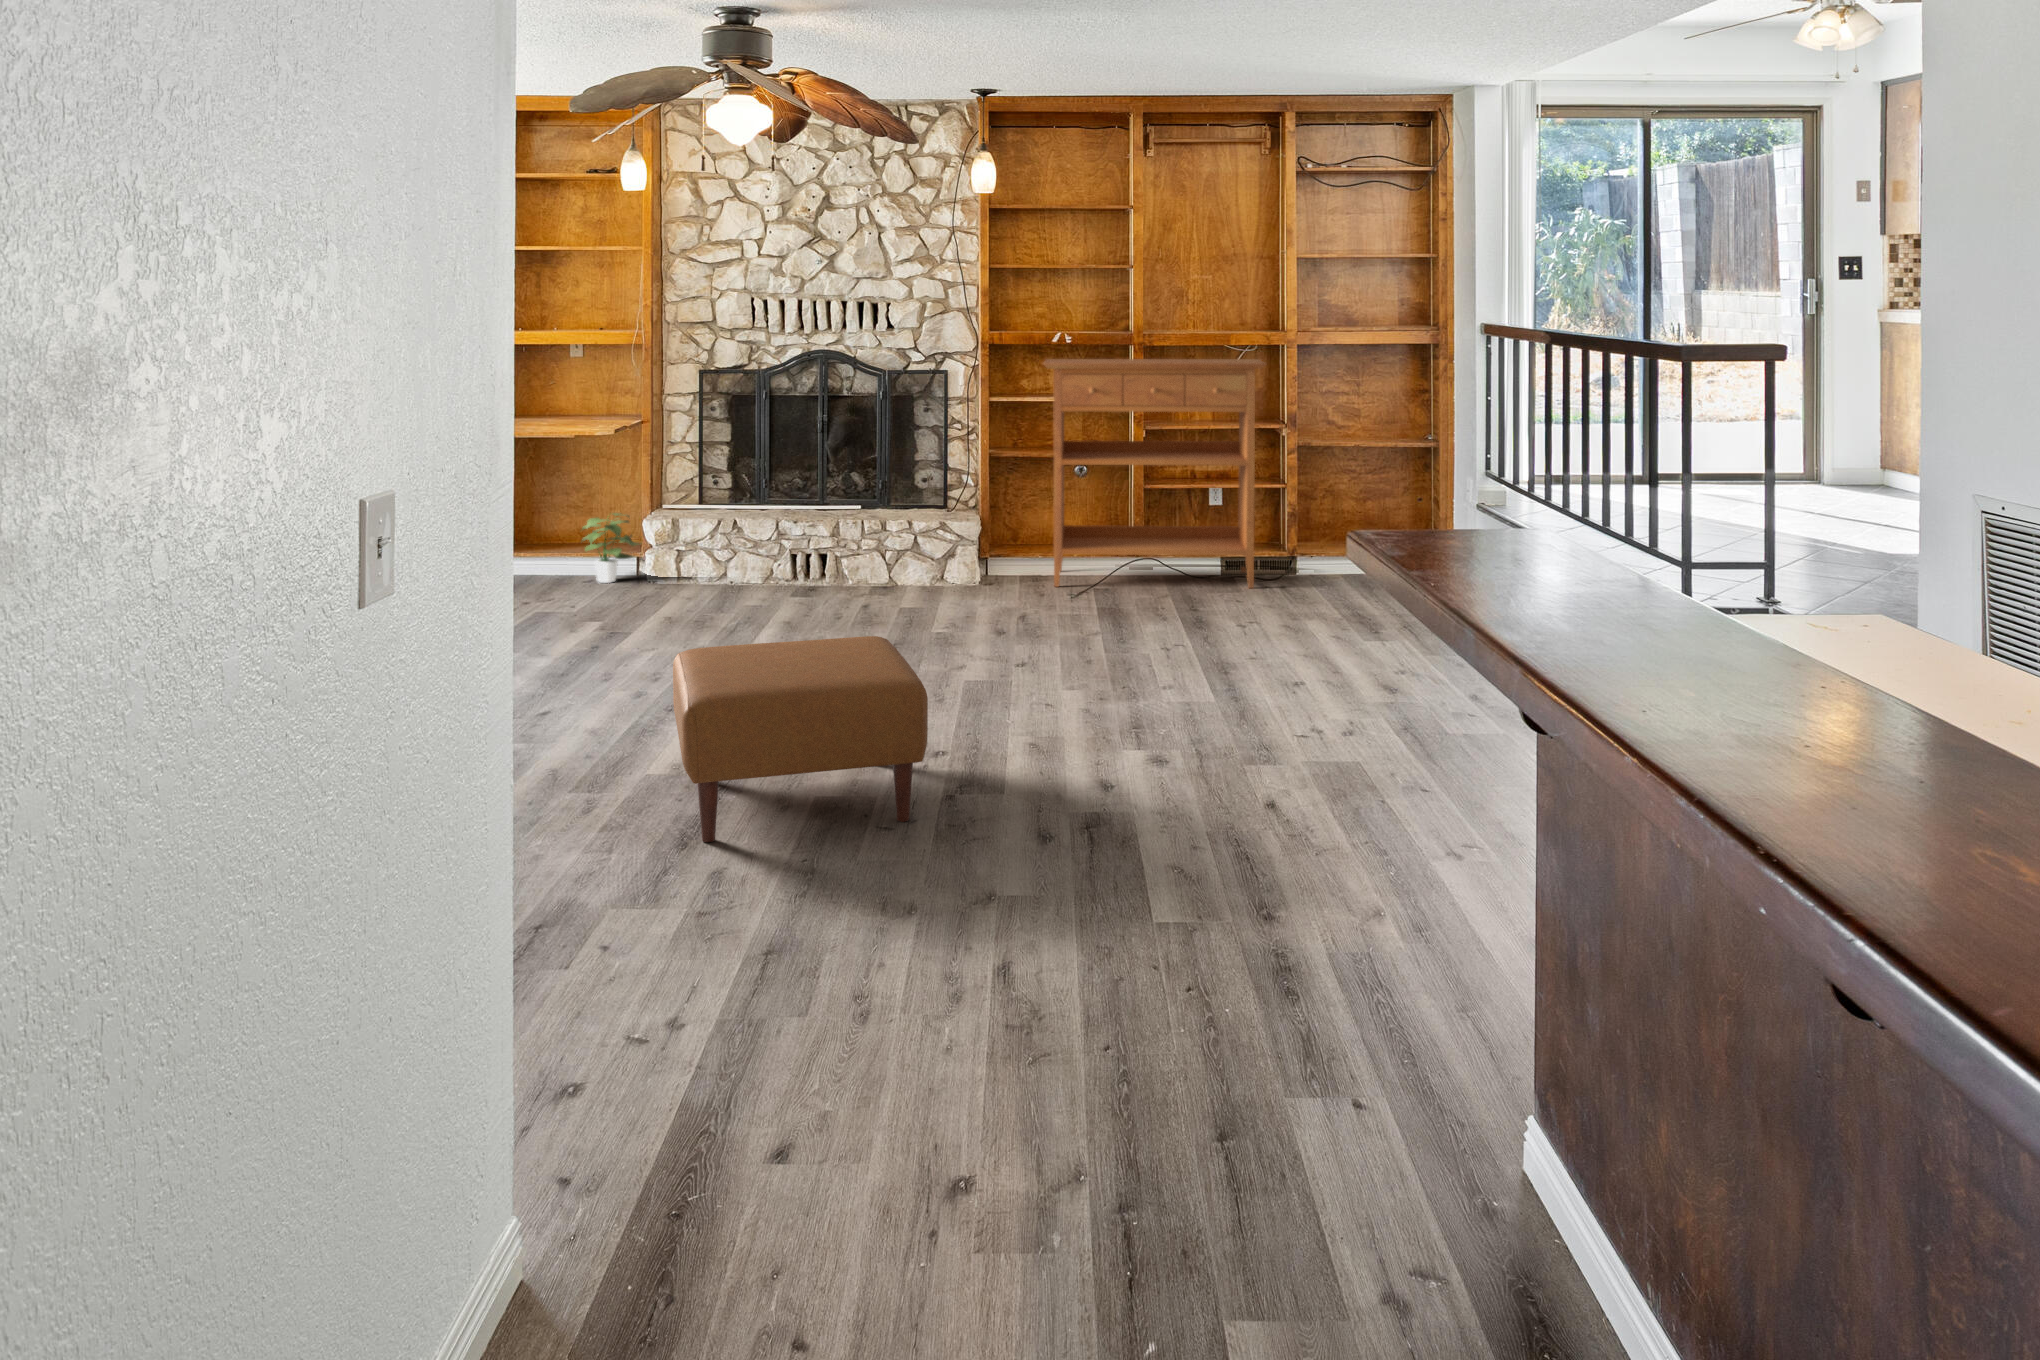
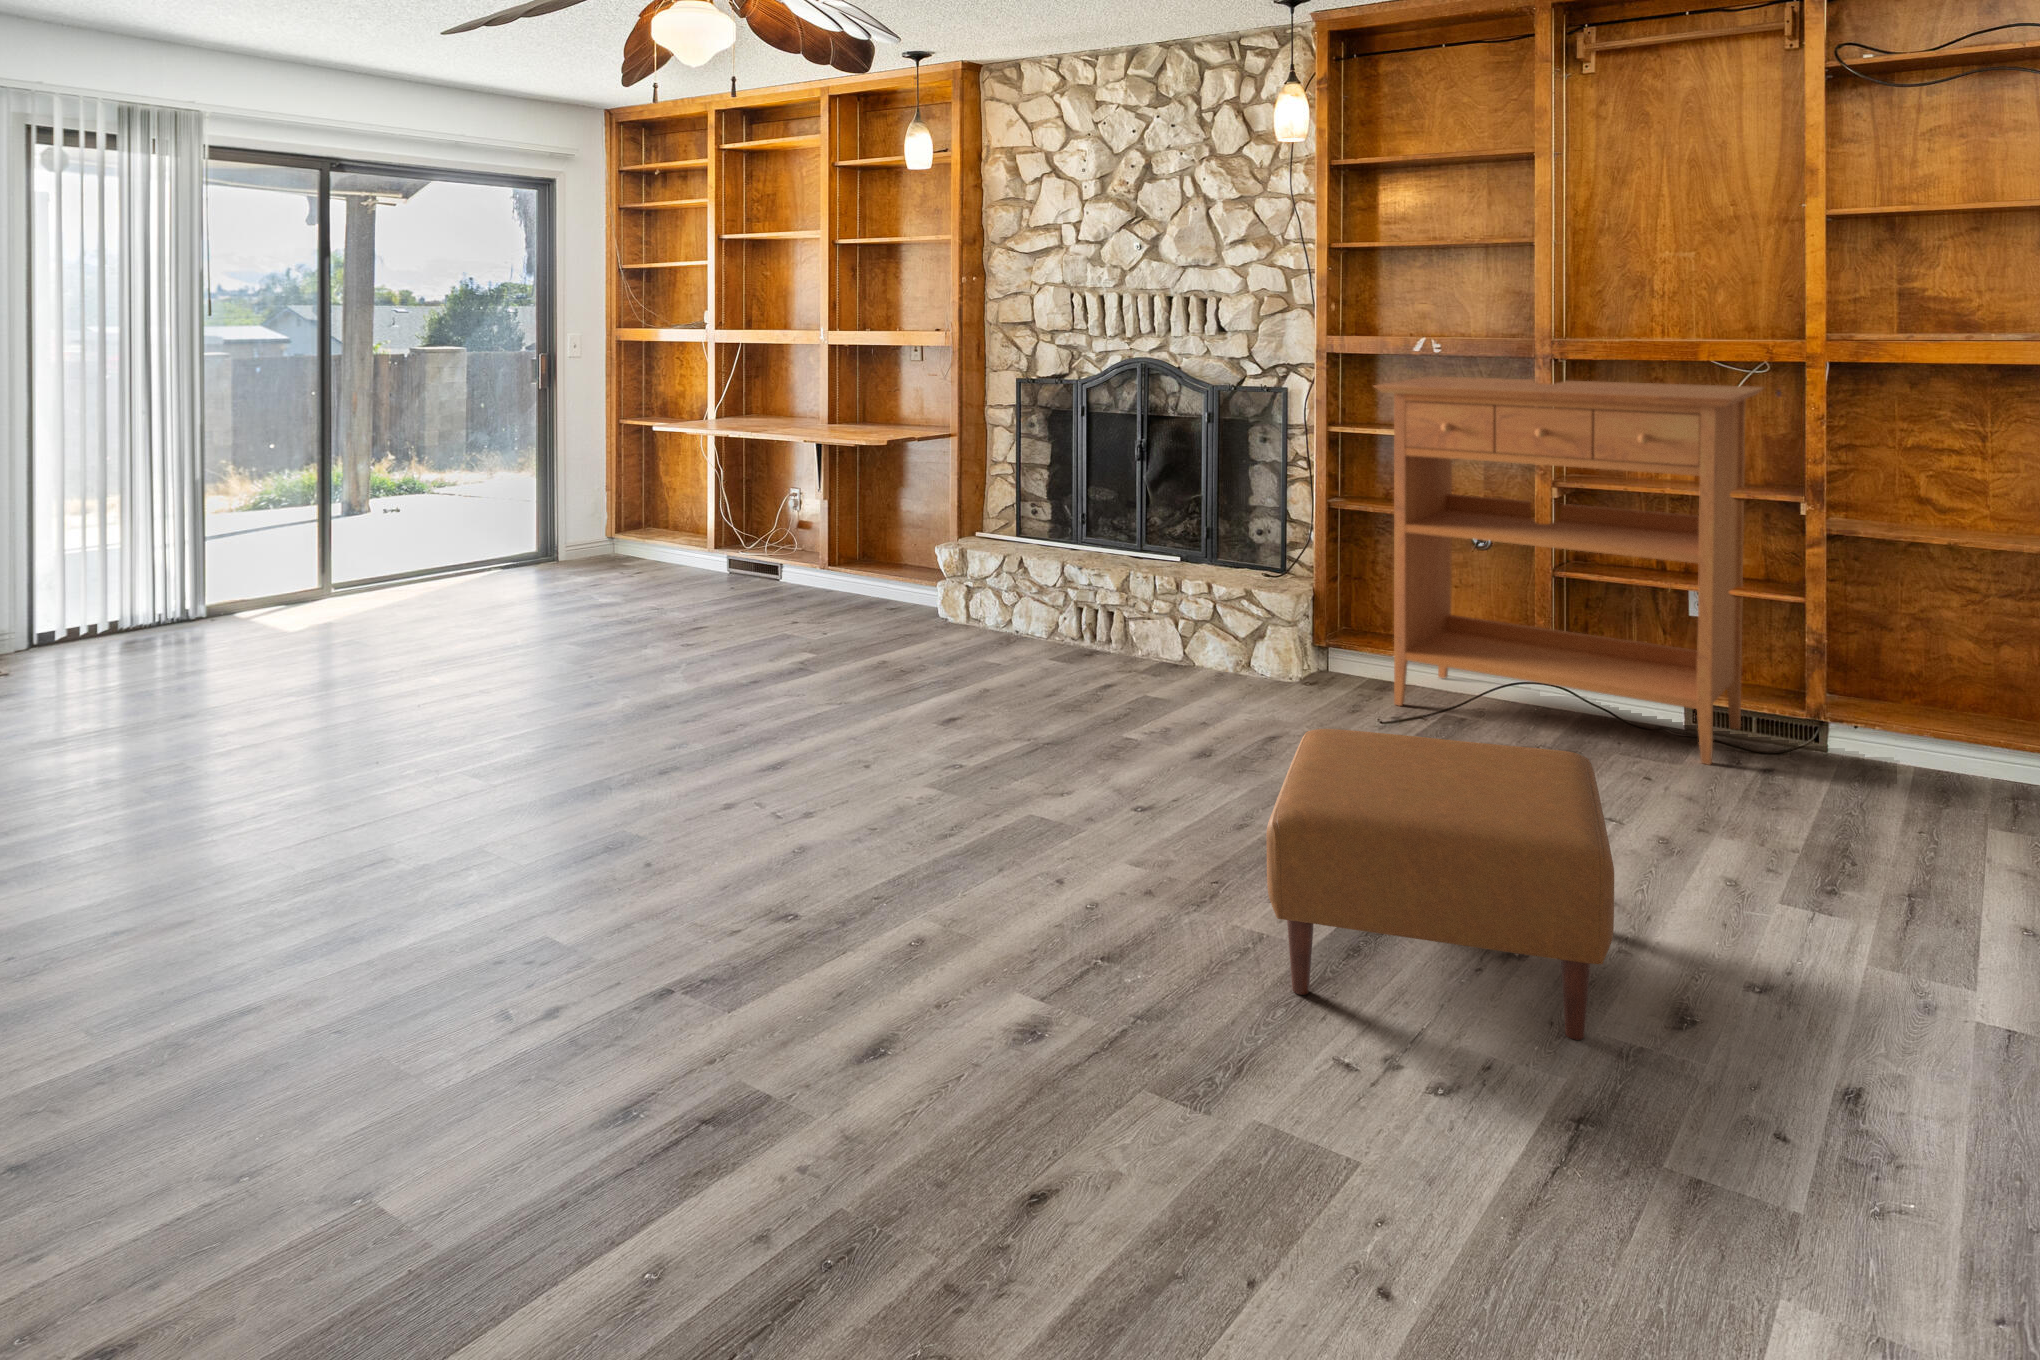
potted plant: present [582,513,637,583] -> none [889,535,948,612]
ottoman: present [673,636,928,842] -> present [1266,729,1614,1040]

